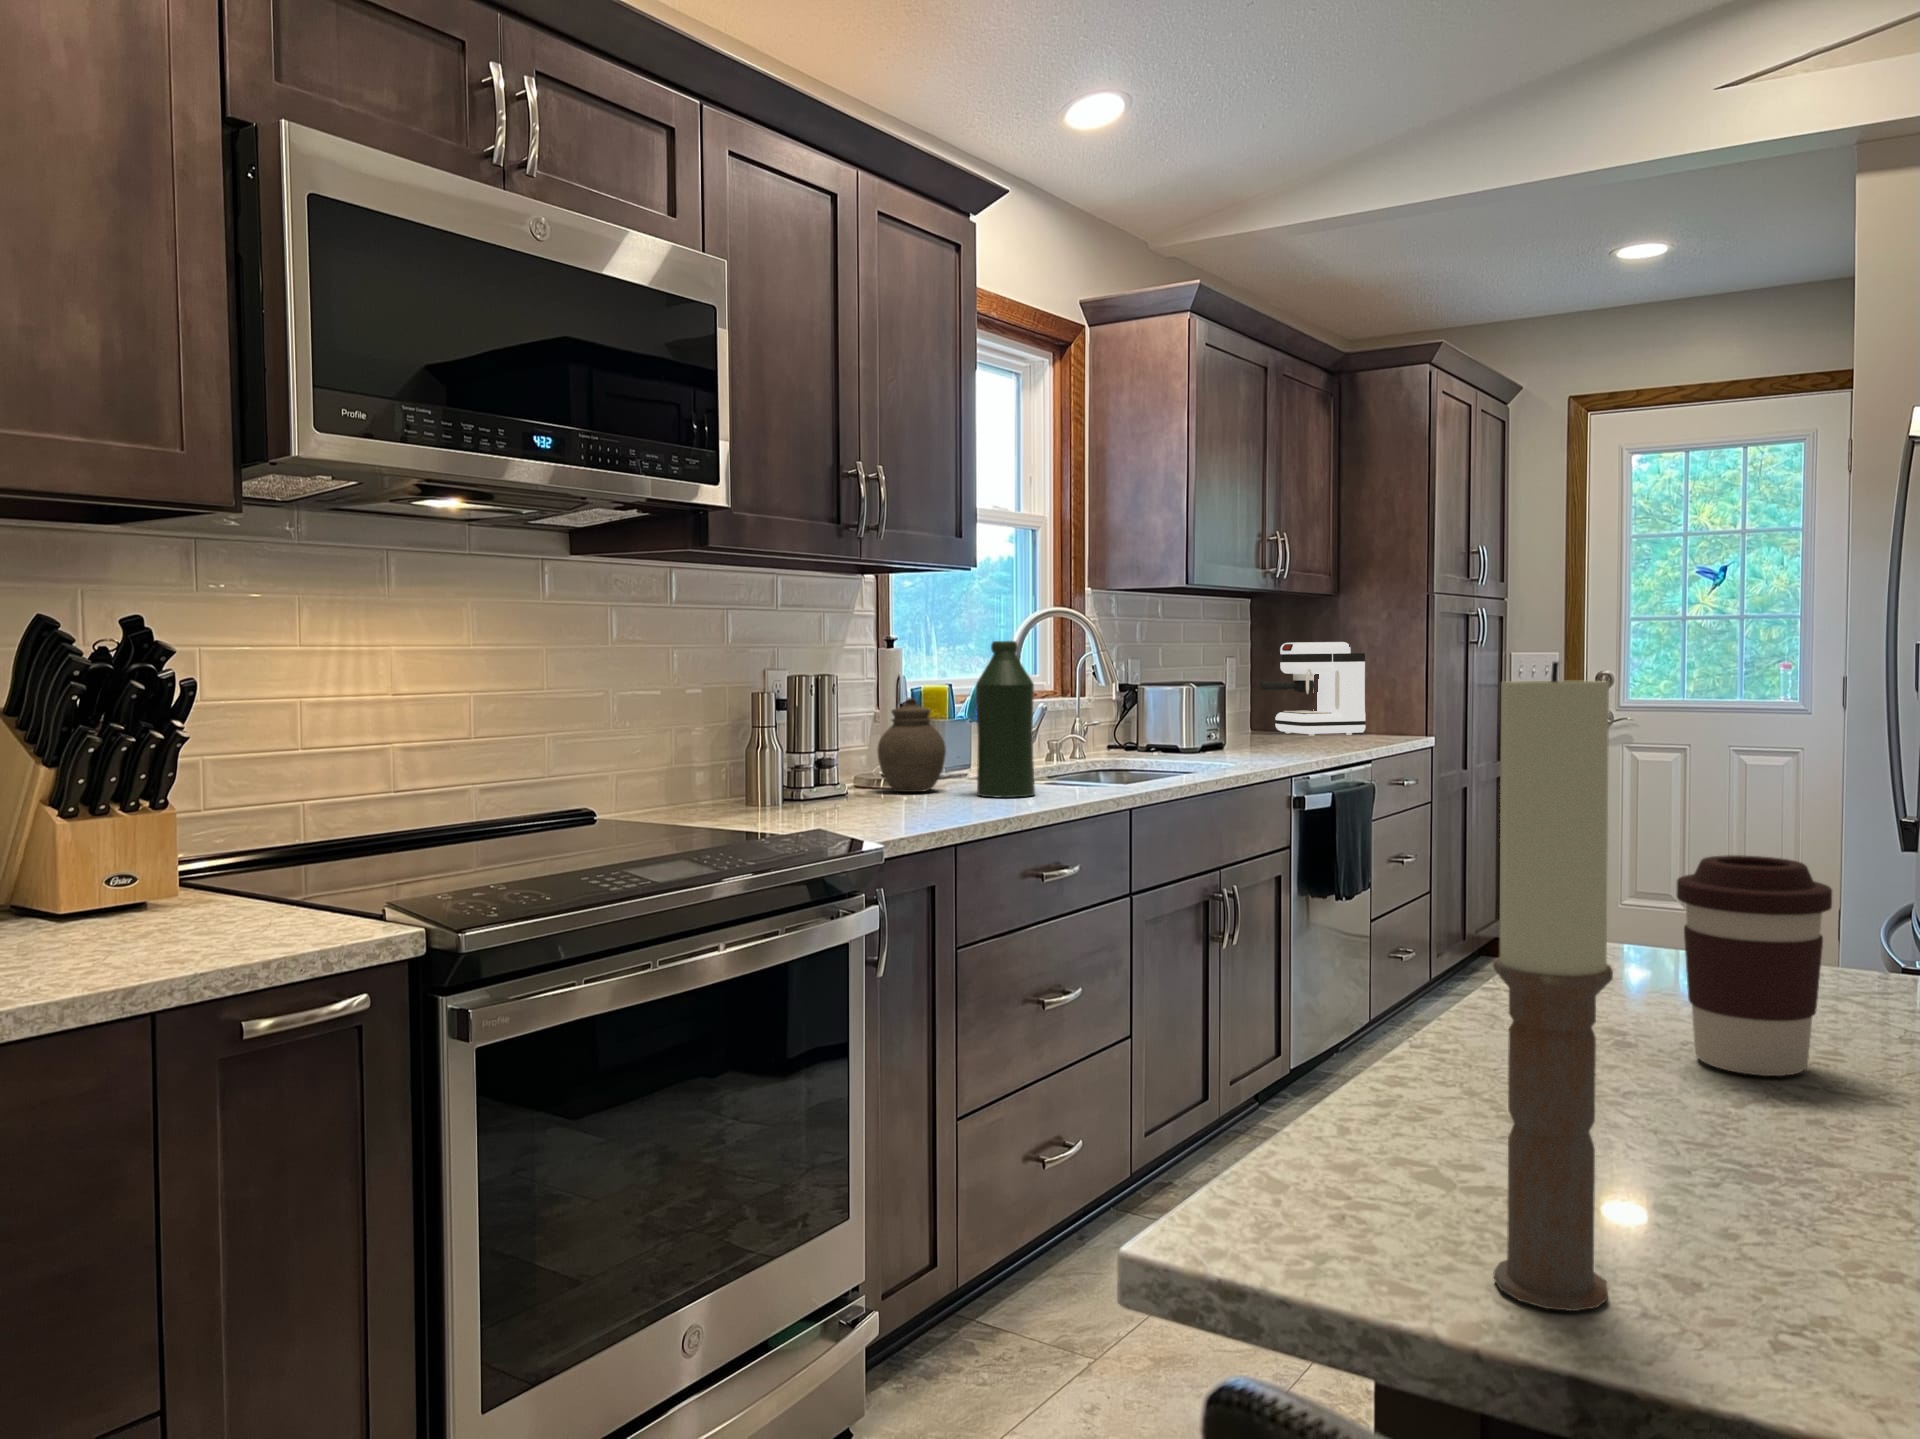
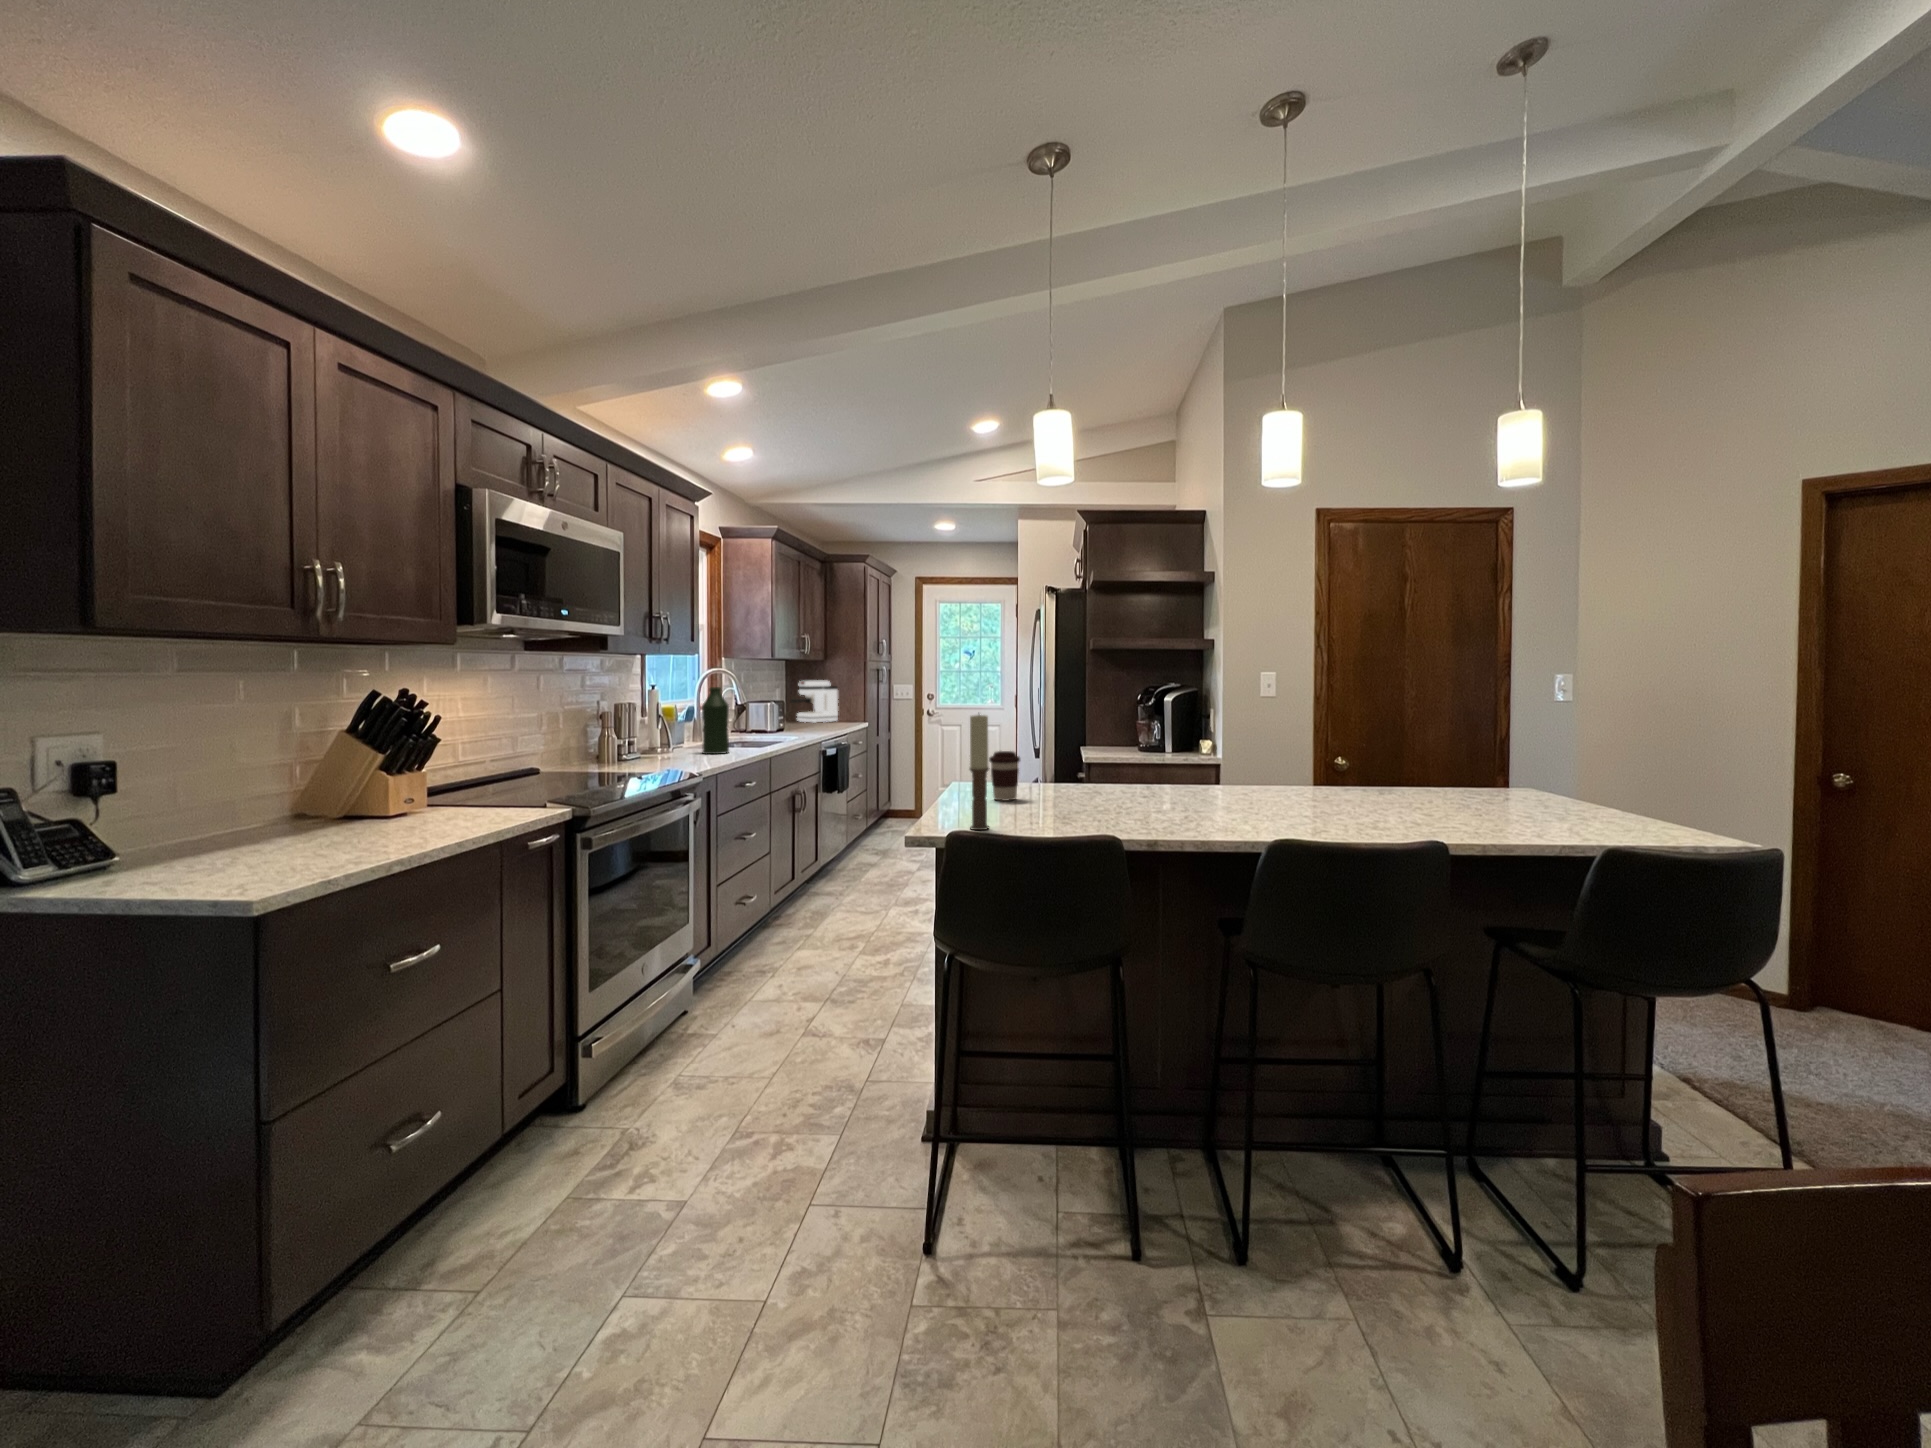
jar: present [877,698,946,792] -> none [651,712,685,754]

